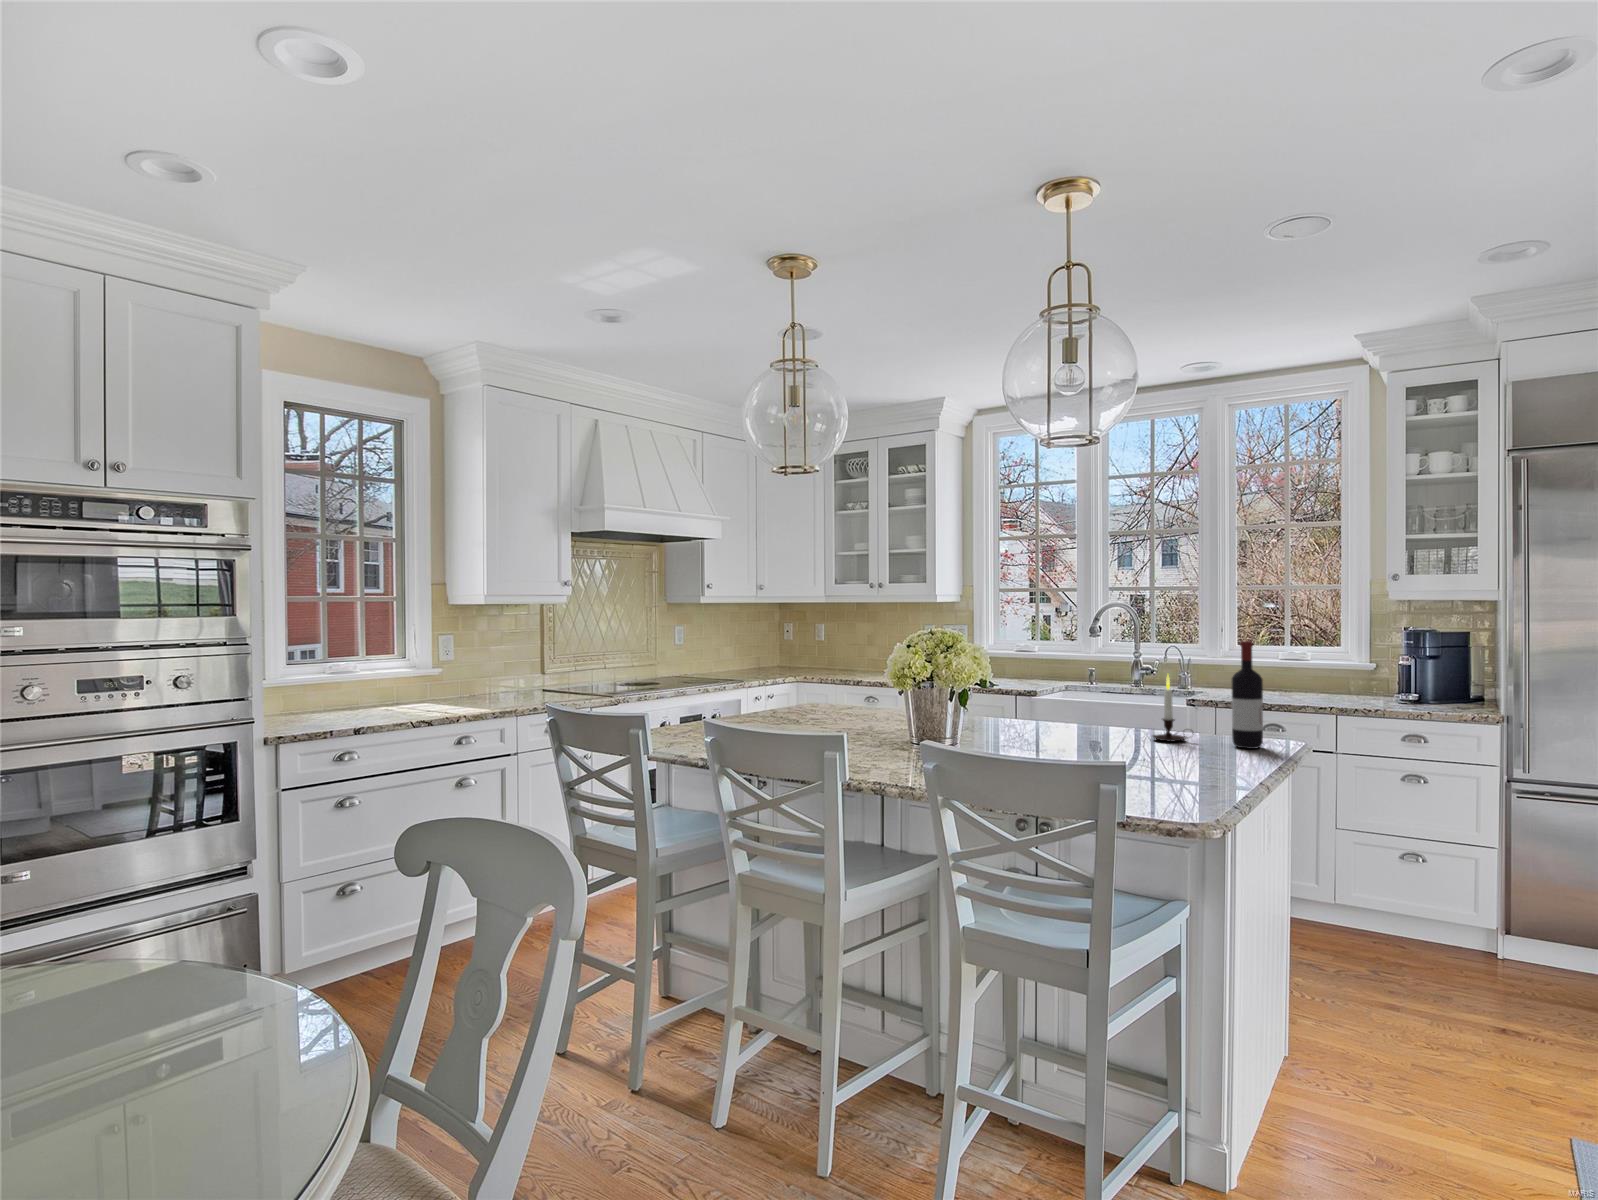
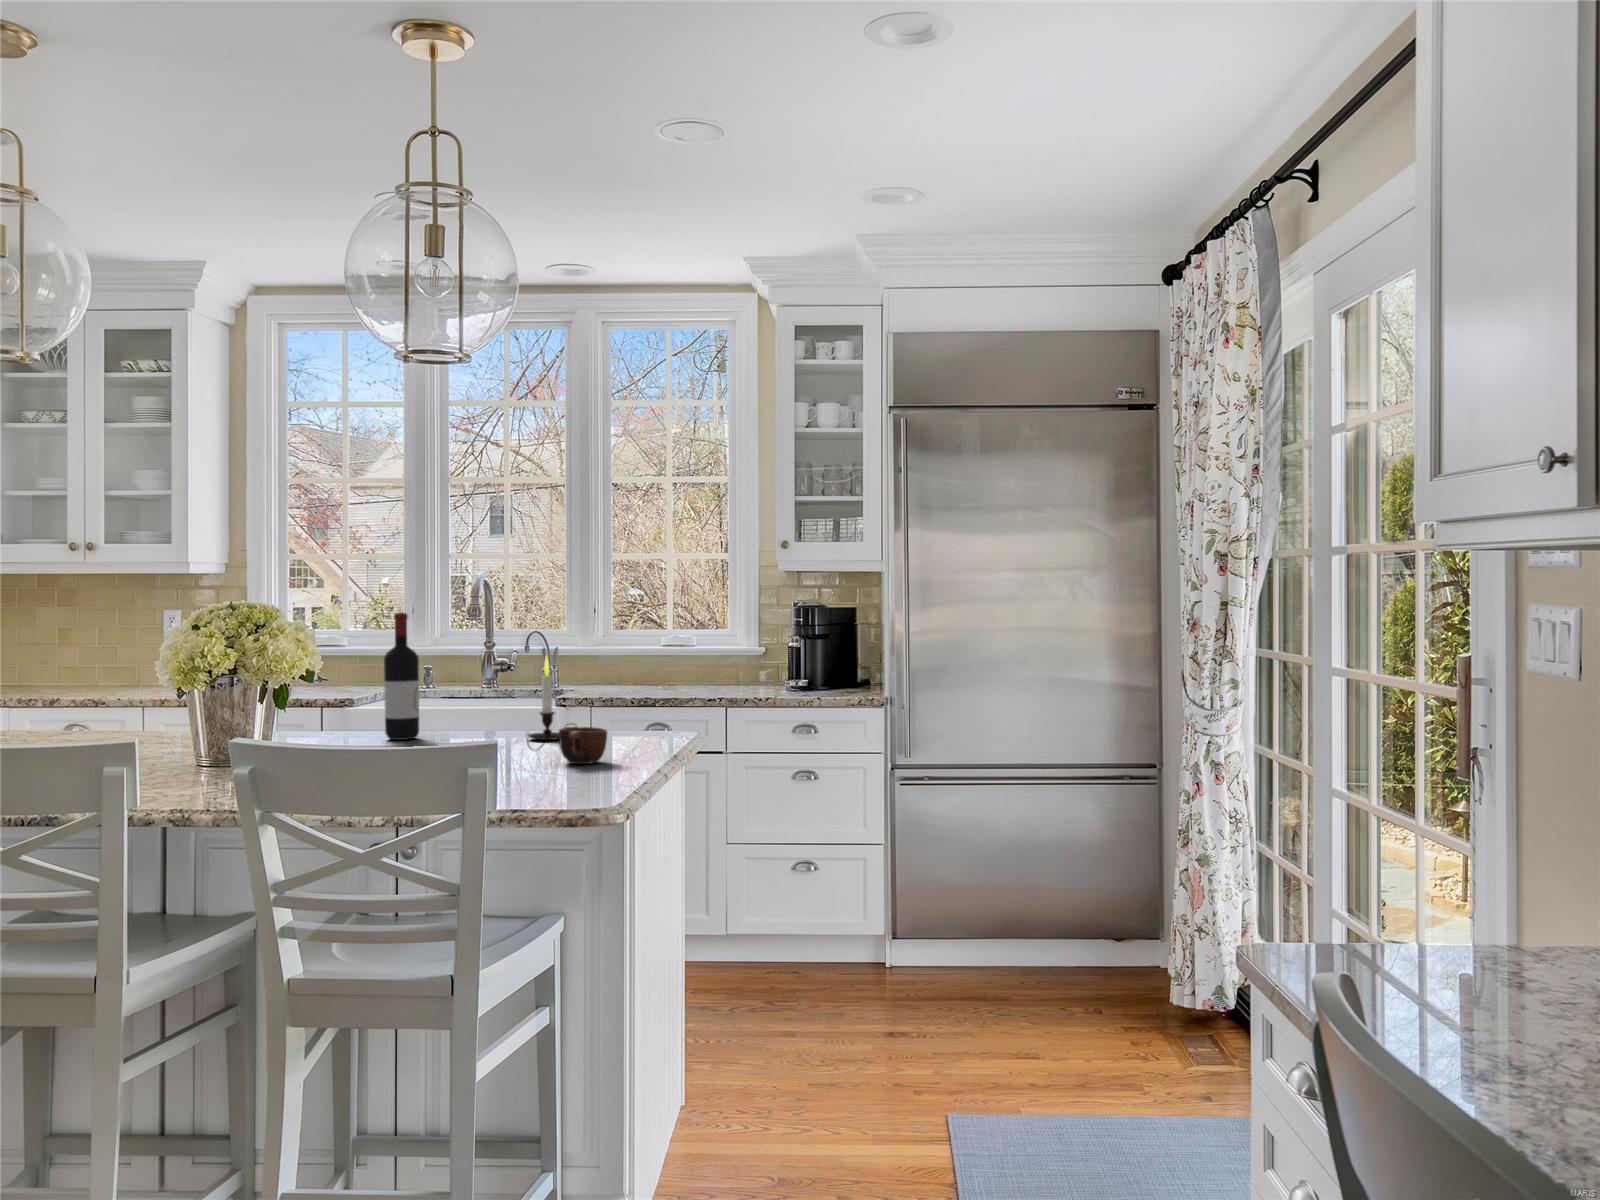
wine bottle: present [1232,641,1263,749] -> present [384,613,419,740]
mug: none [1172,737,1215,769] -> present [559,727,607,764]

